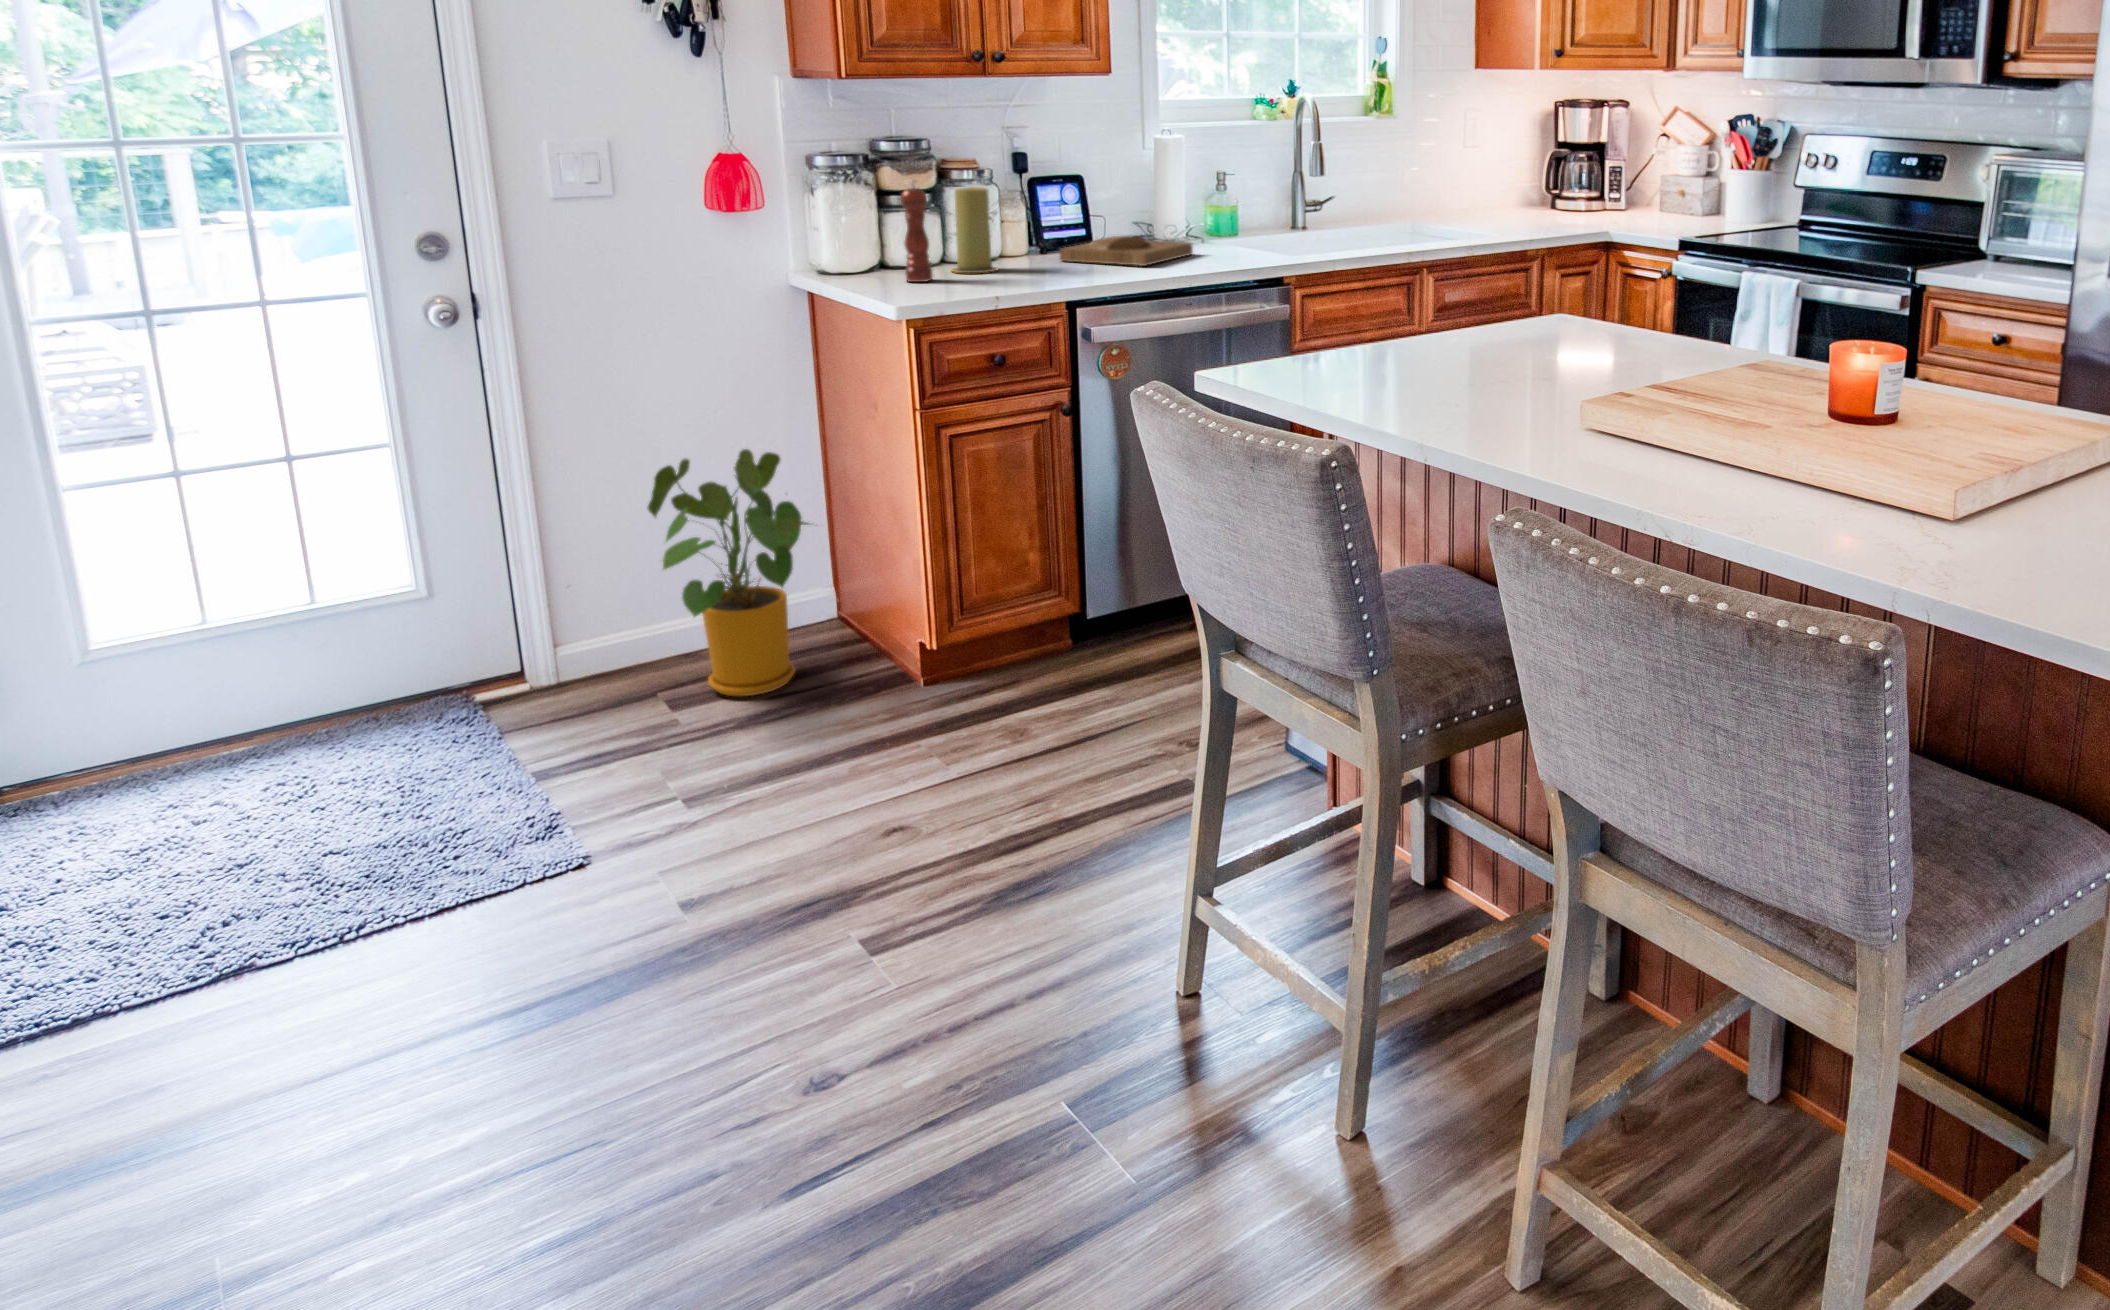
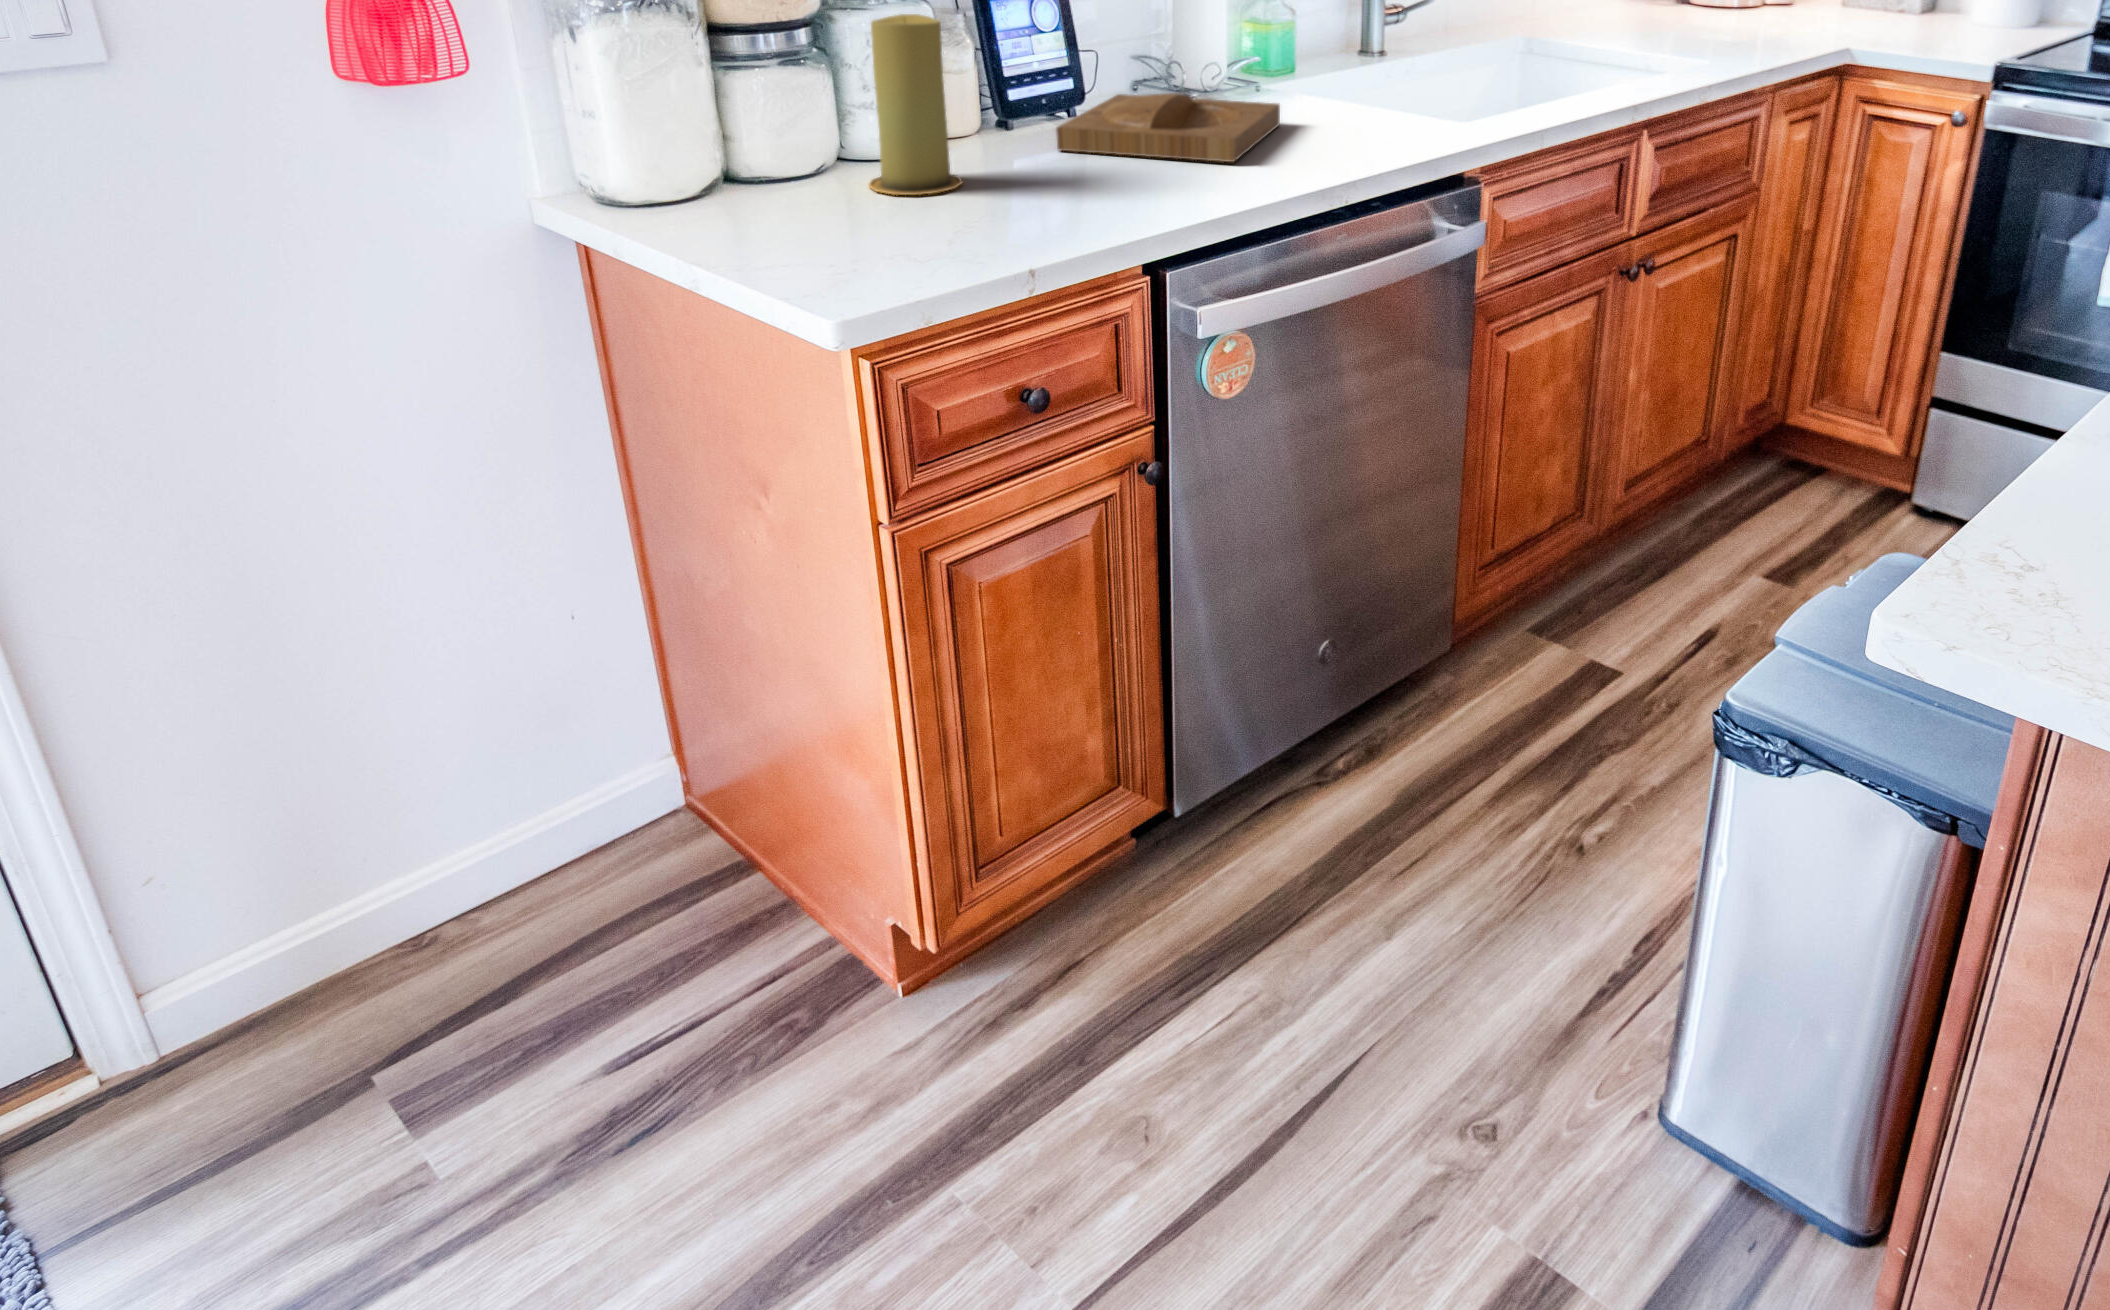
pepper mill: present [901,181,933,282] -> none [780,13,854,229]
house plant: present [648,449,809,696] -> none [297,572,685,1086]

